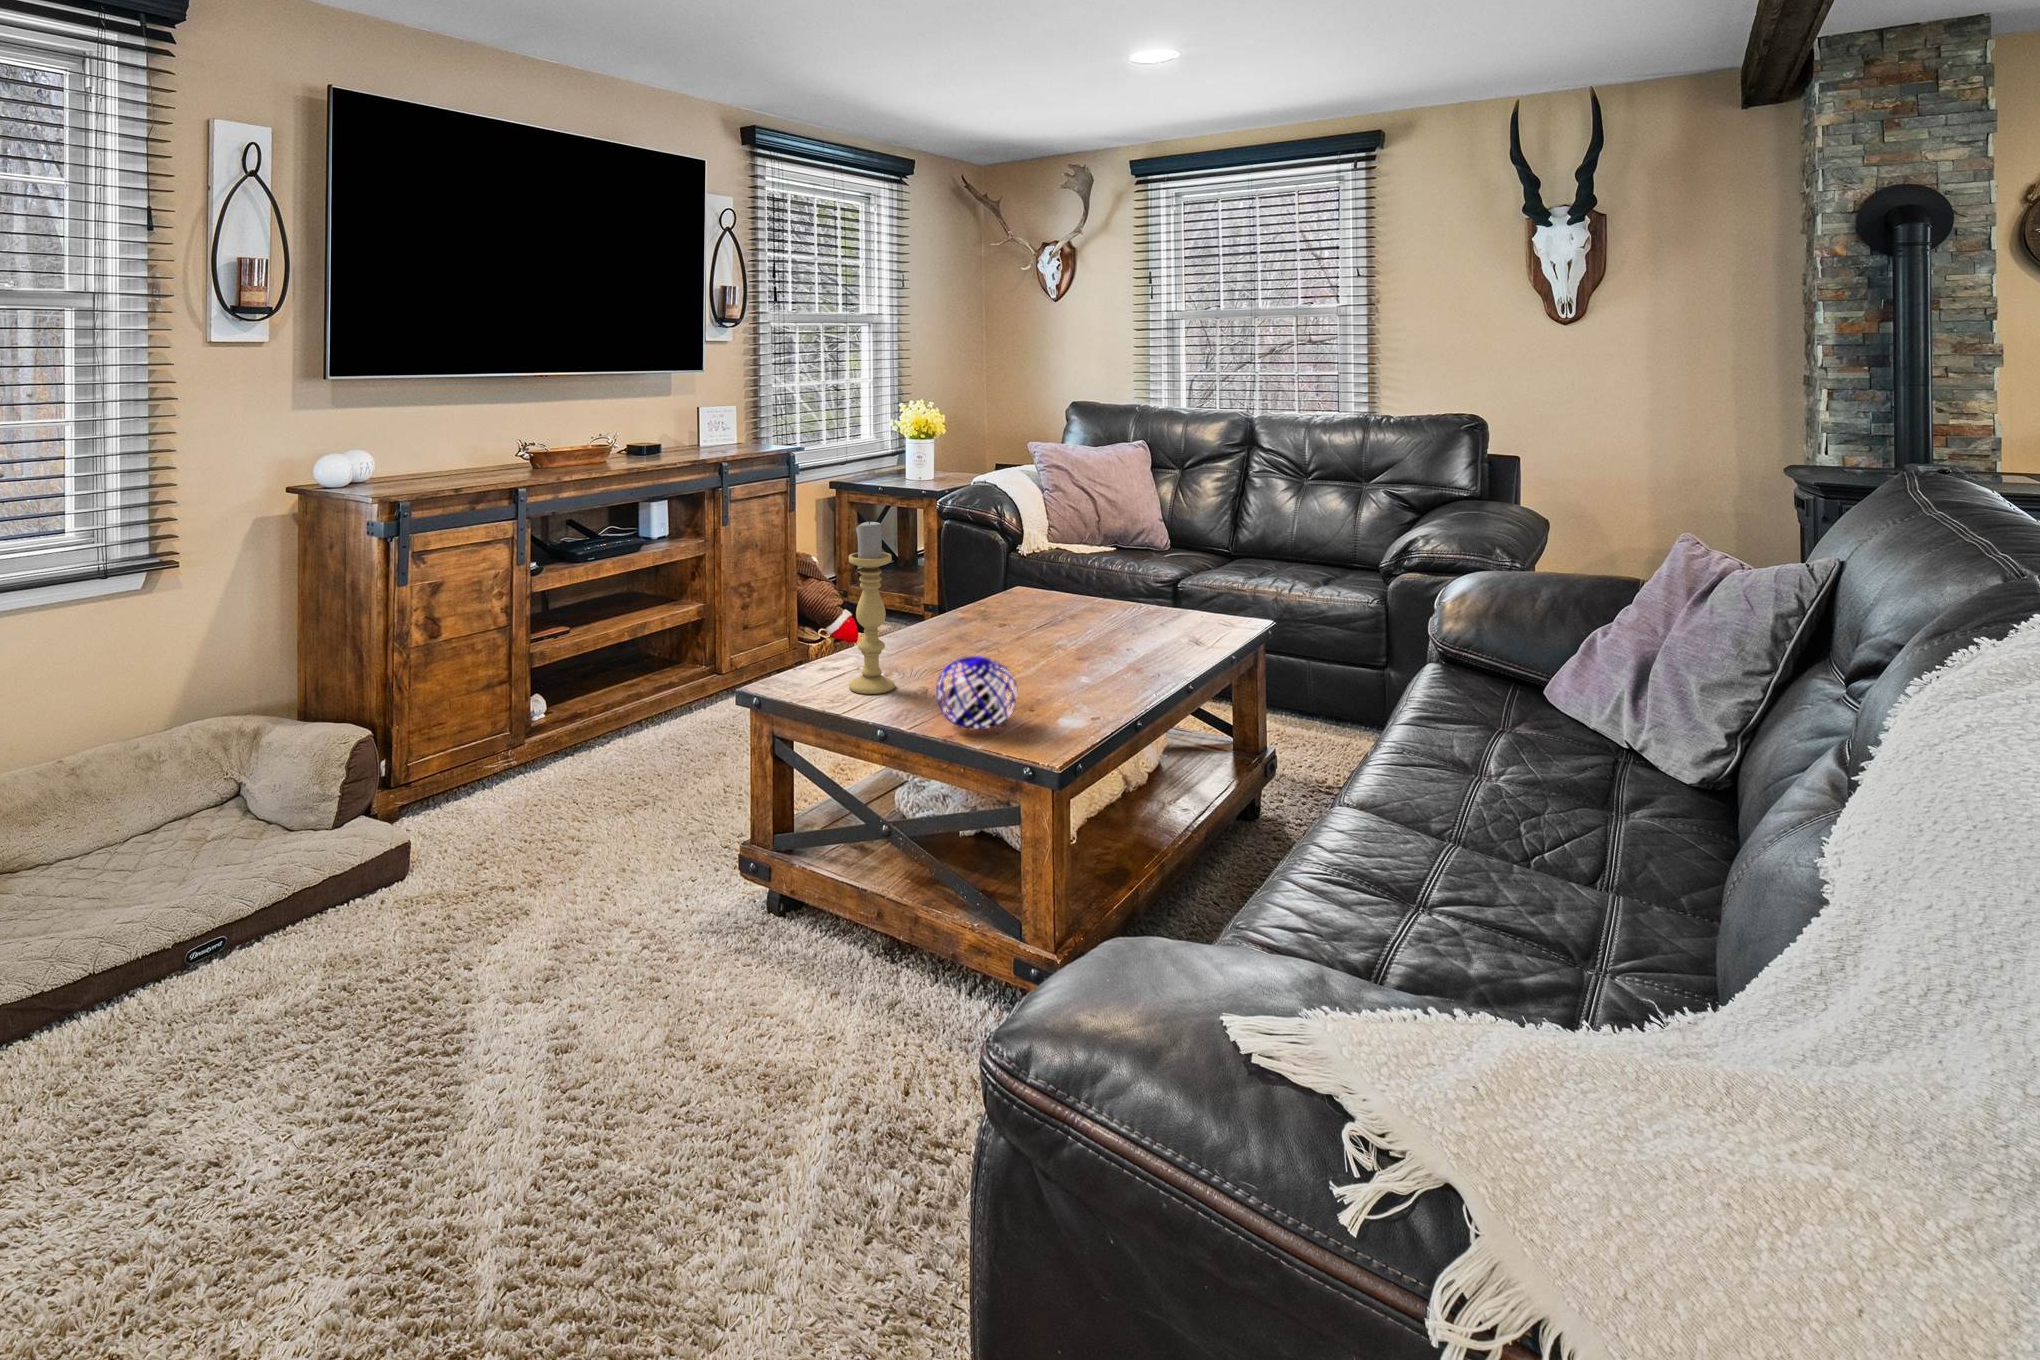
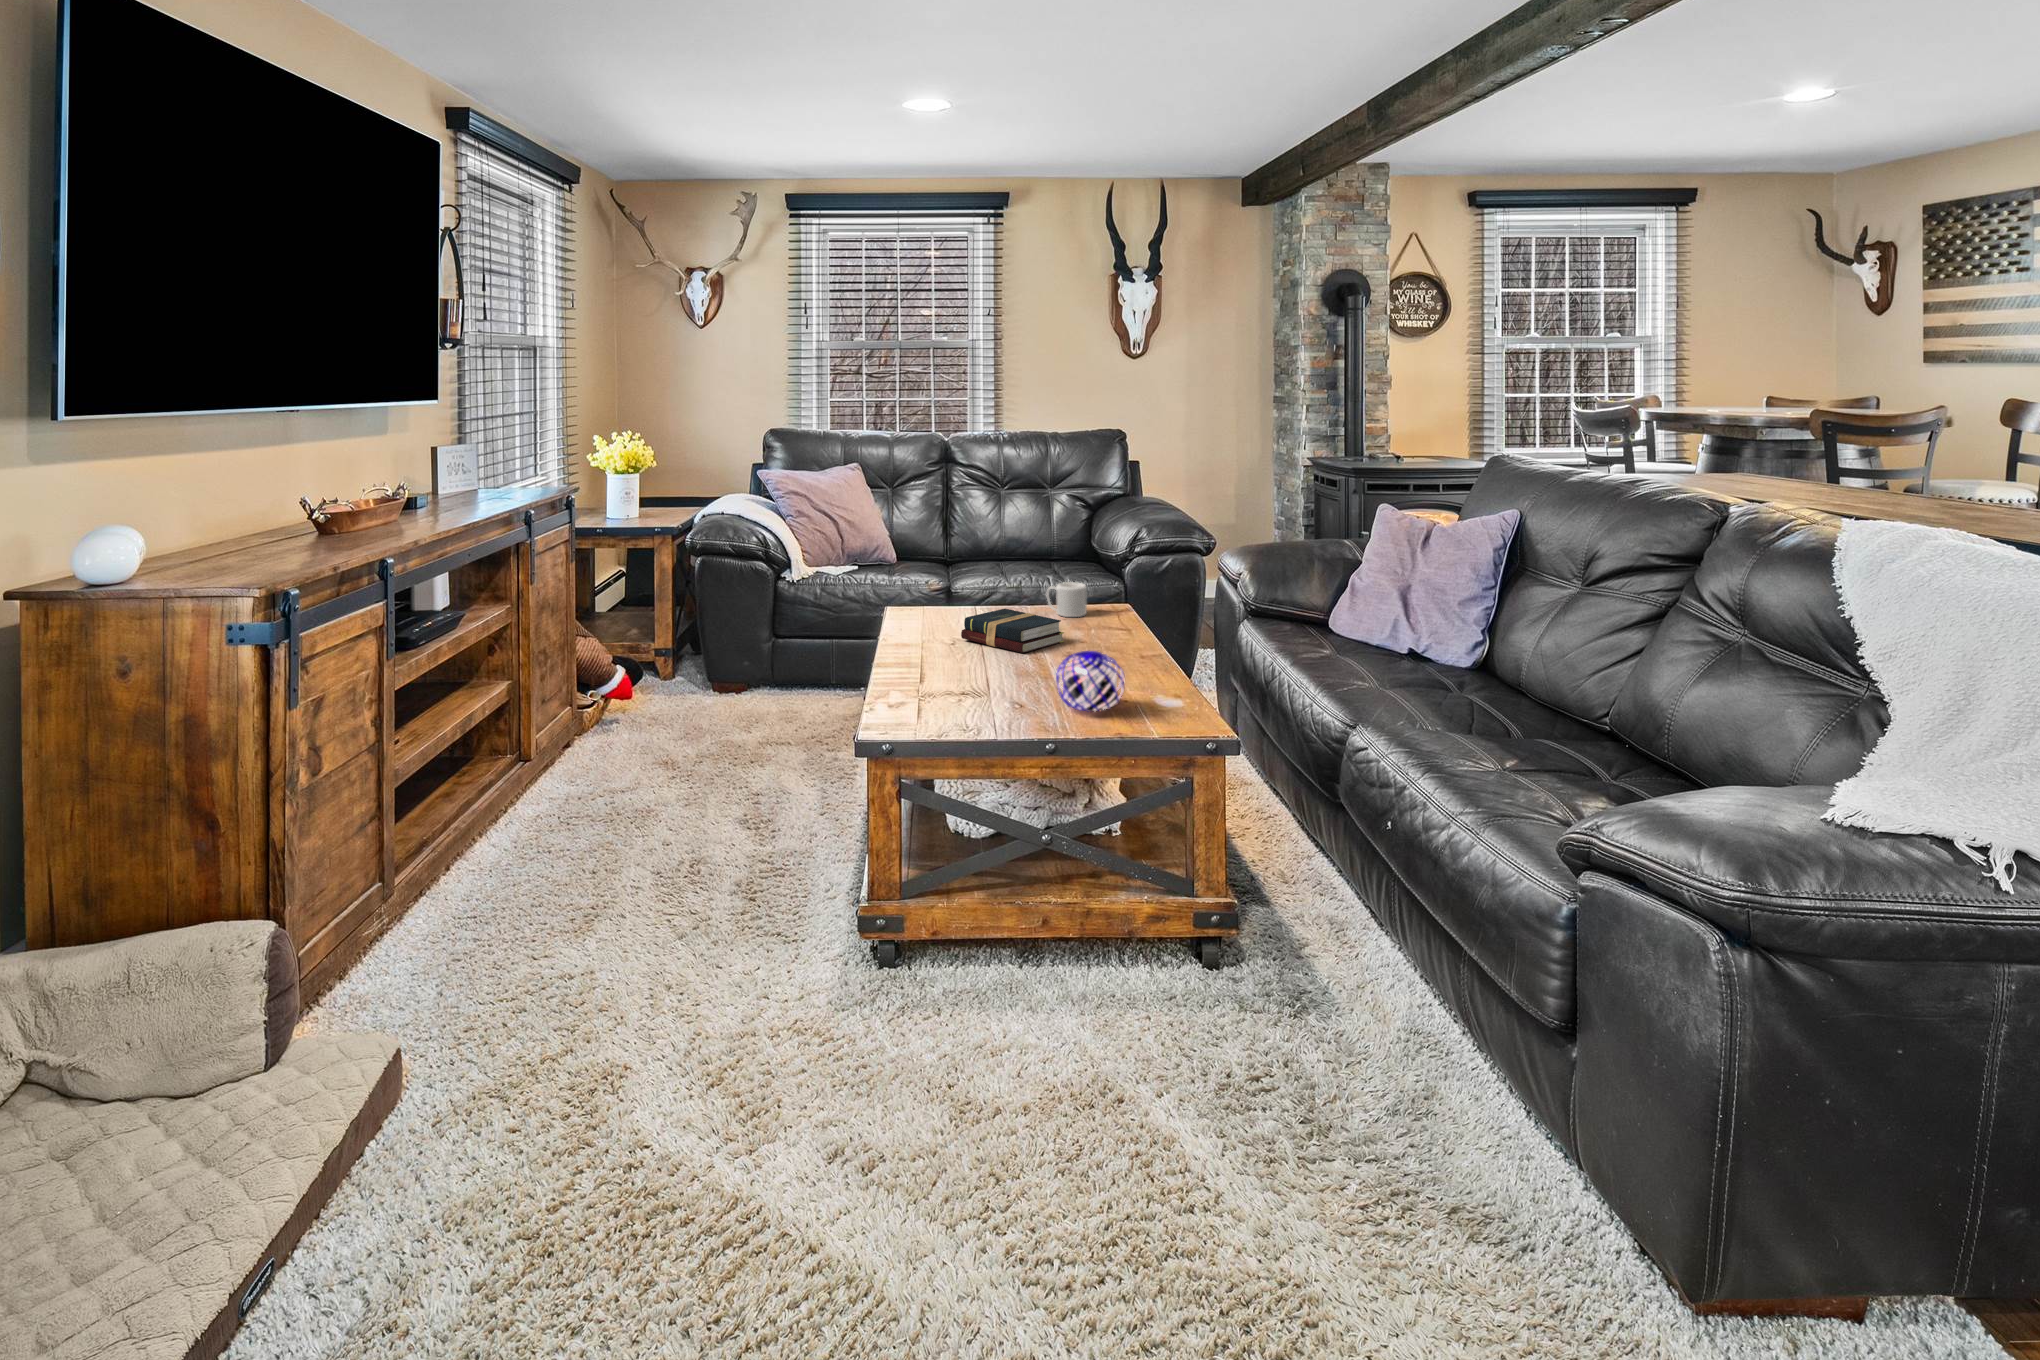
candle holder: present [849,519,895,694] -> none [929,545,970,704]
mug: none [1155,586,1201,628] -> present [1047,582,1087,617]
hardback book: none [1007,606,1109,657] -> present [961,609,1064,653]

